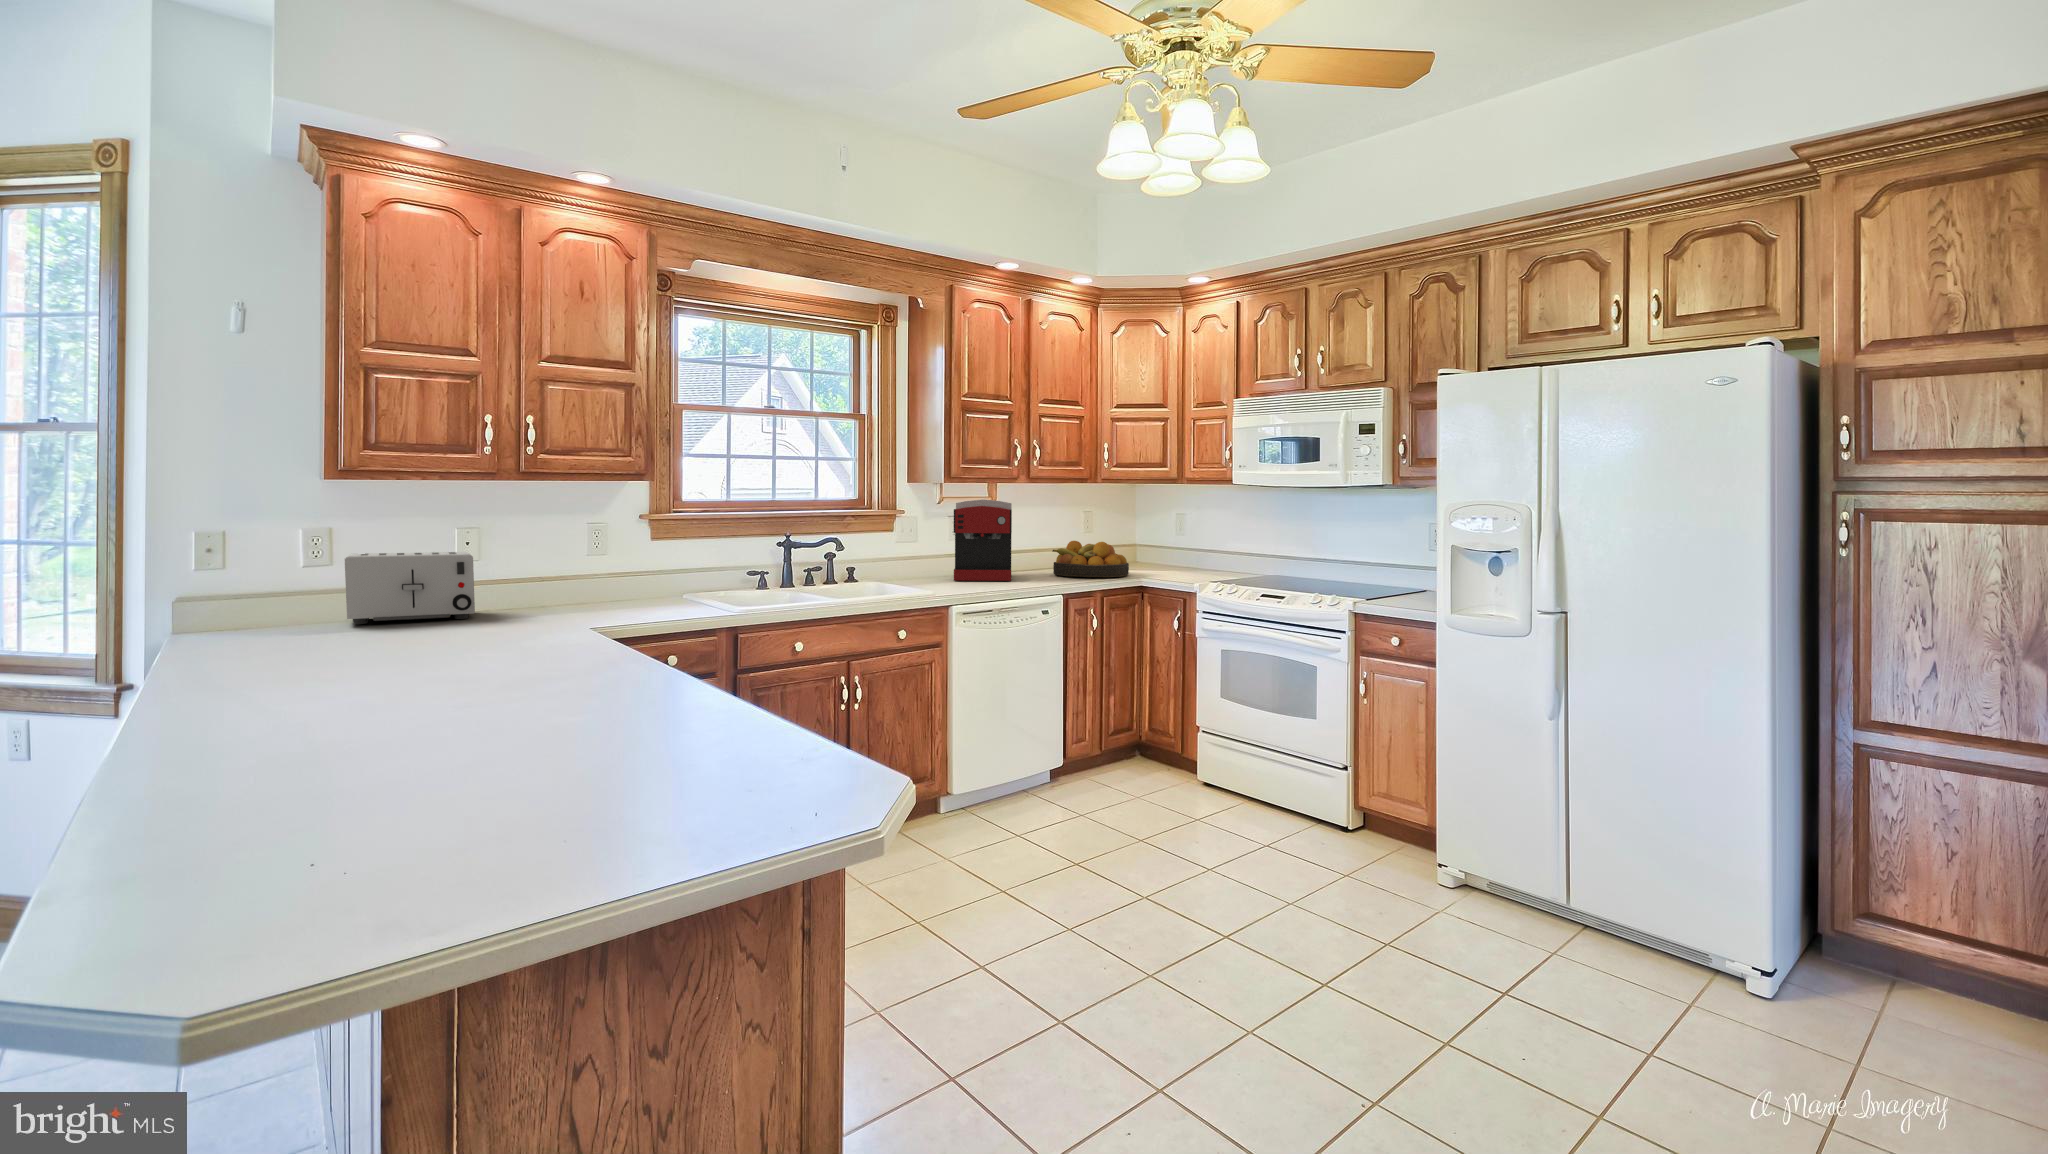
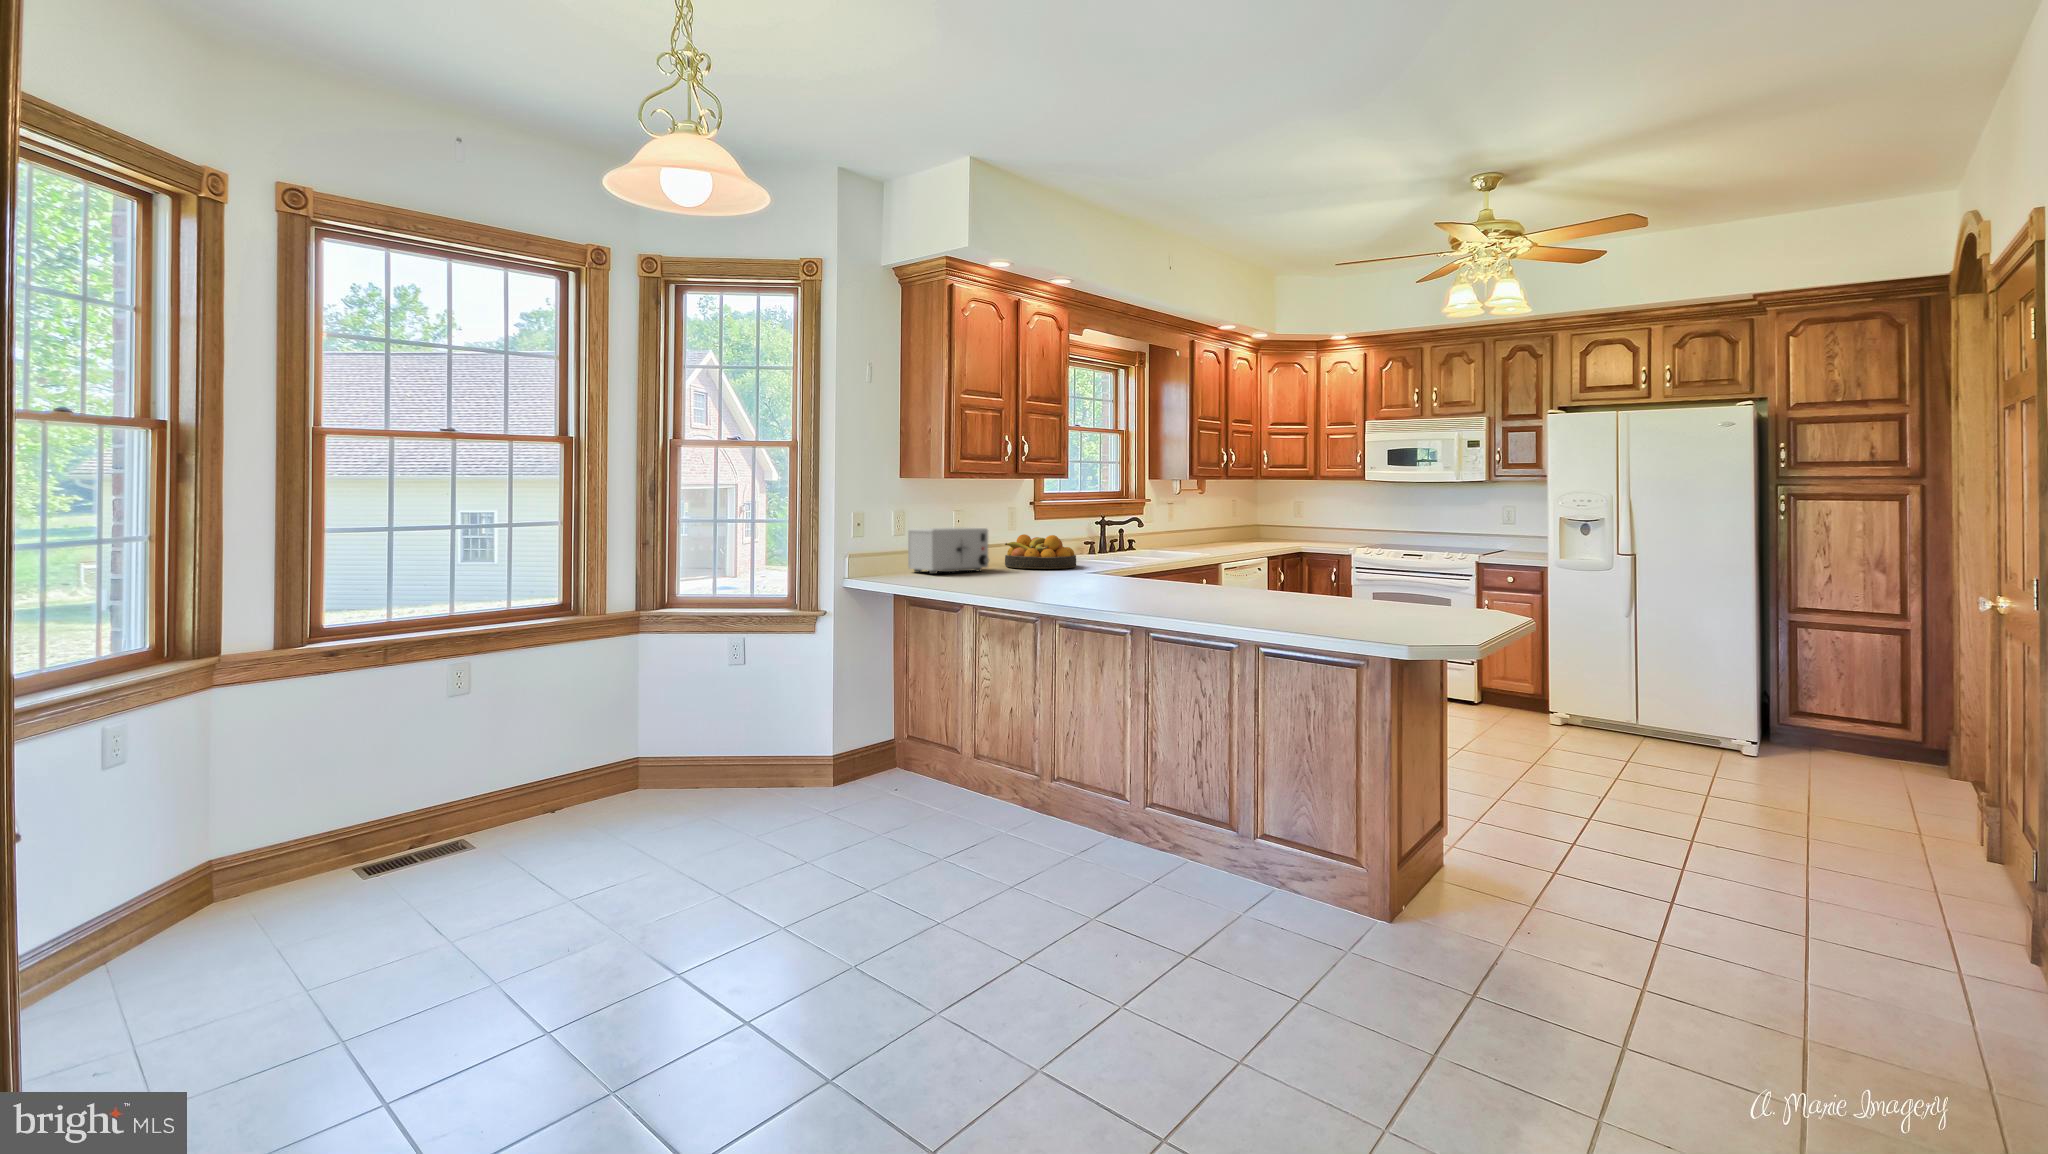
coffee maker: present [954,500,1012,581] -> none [1174,492,1229,549]
fruit bowl: present [1052,541,1129,577] -> present [1005,534,1076,569]

